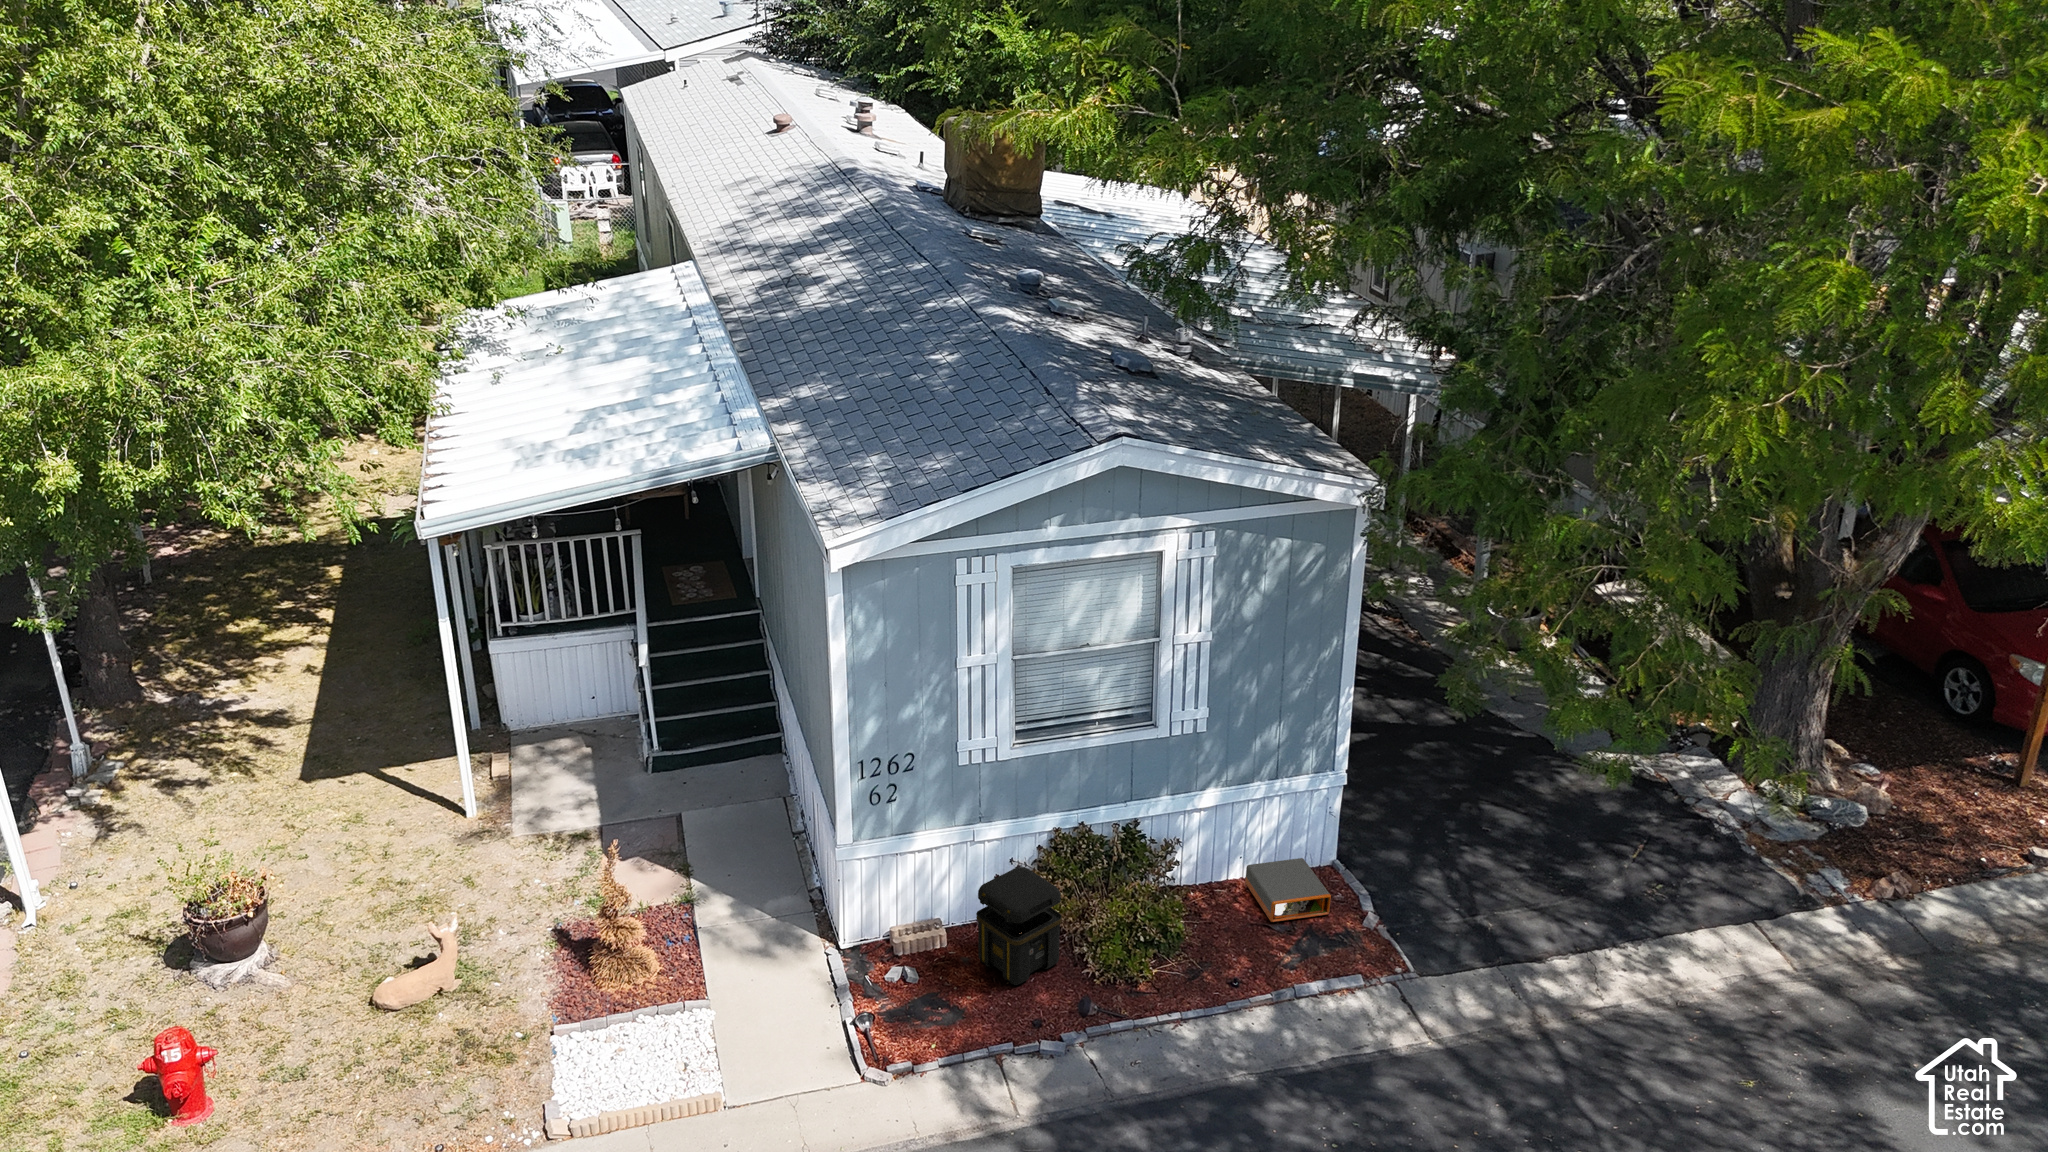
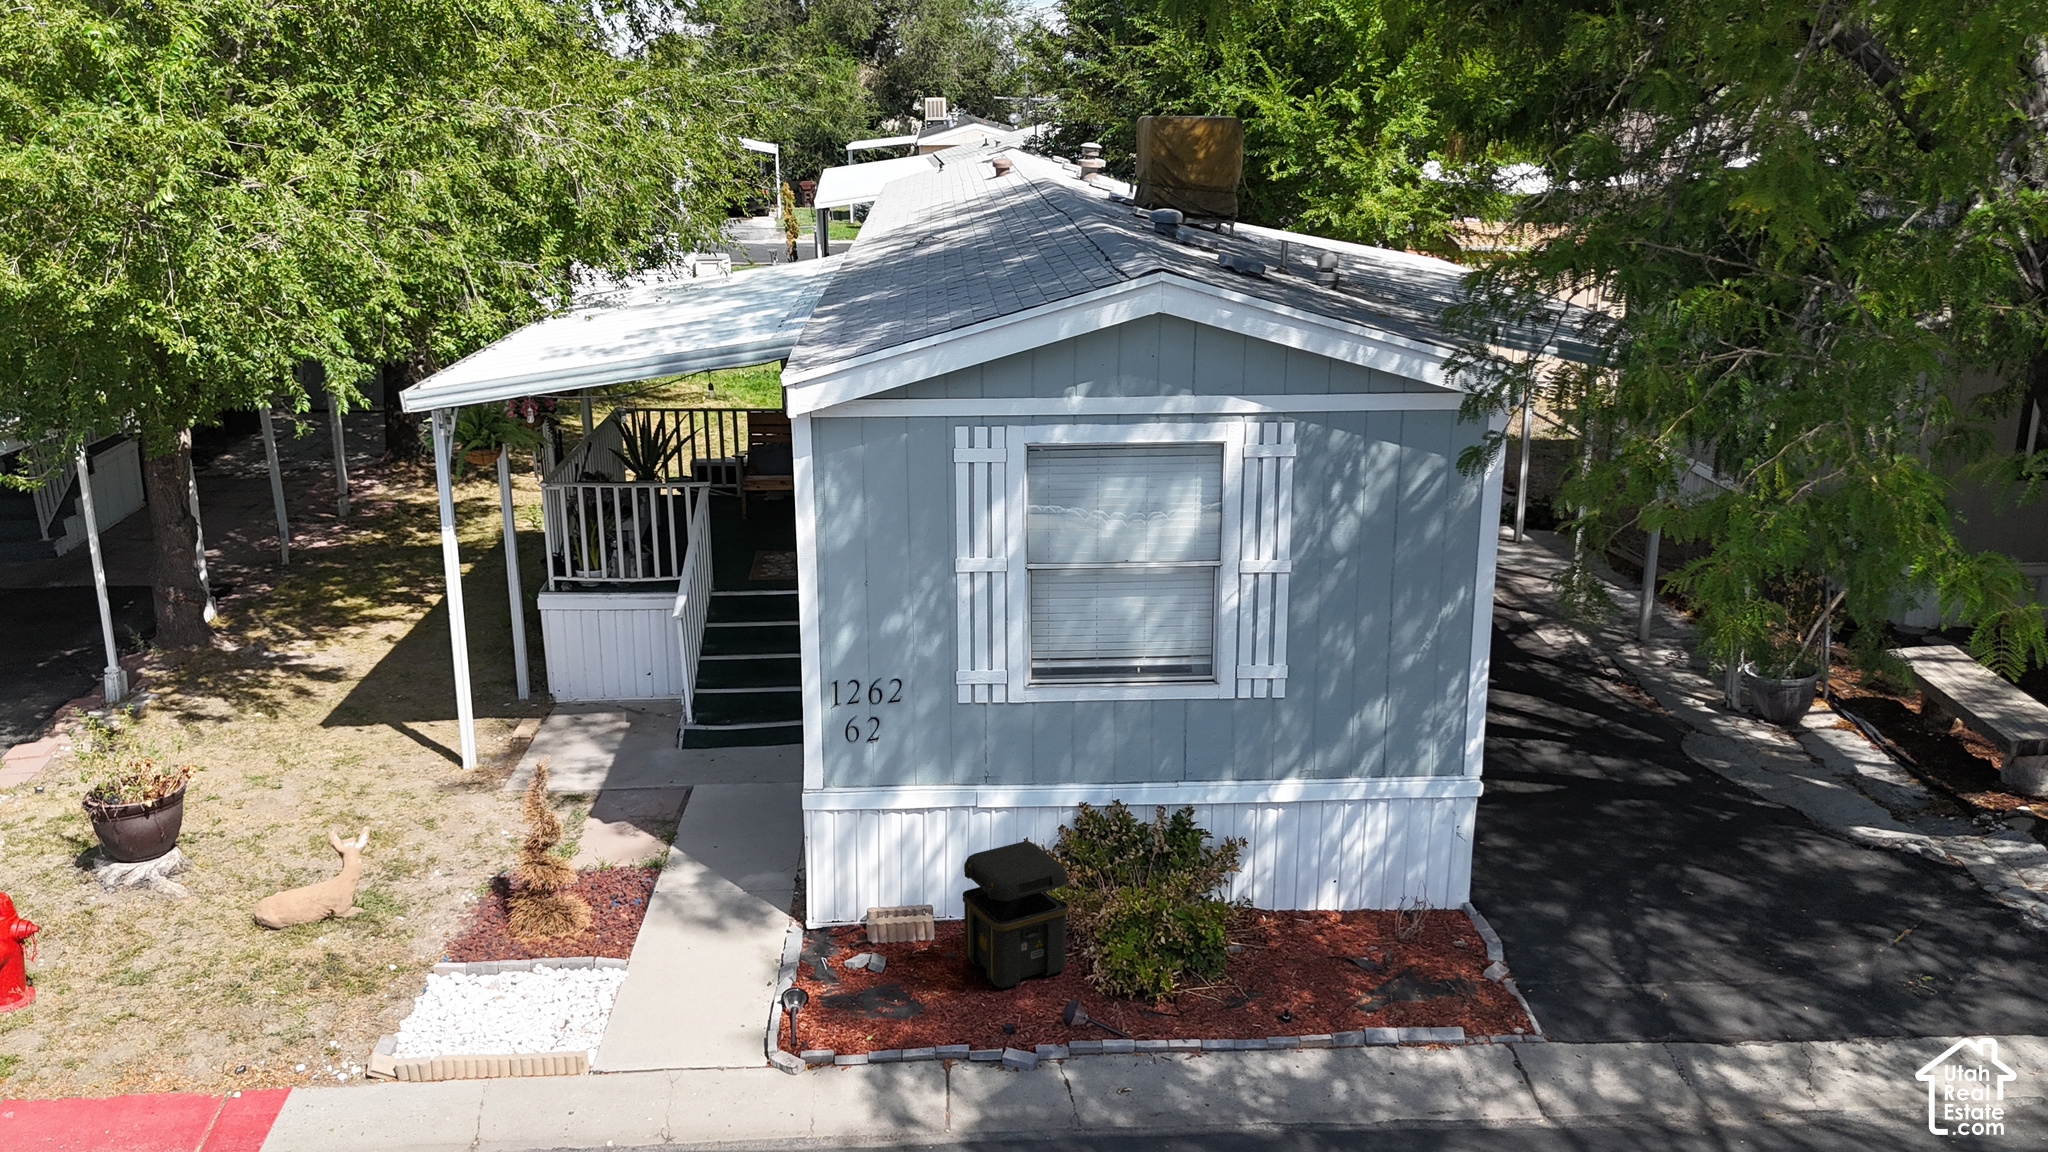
storage box: present [1245,858,1331,922] -> none [1338,890,1443,959]

